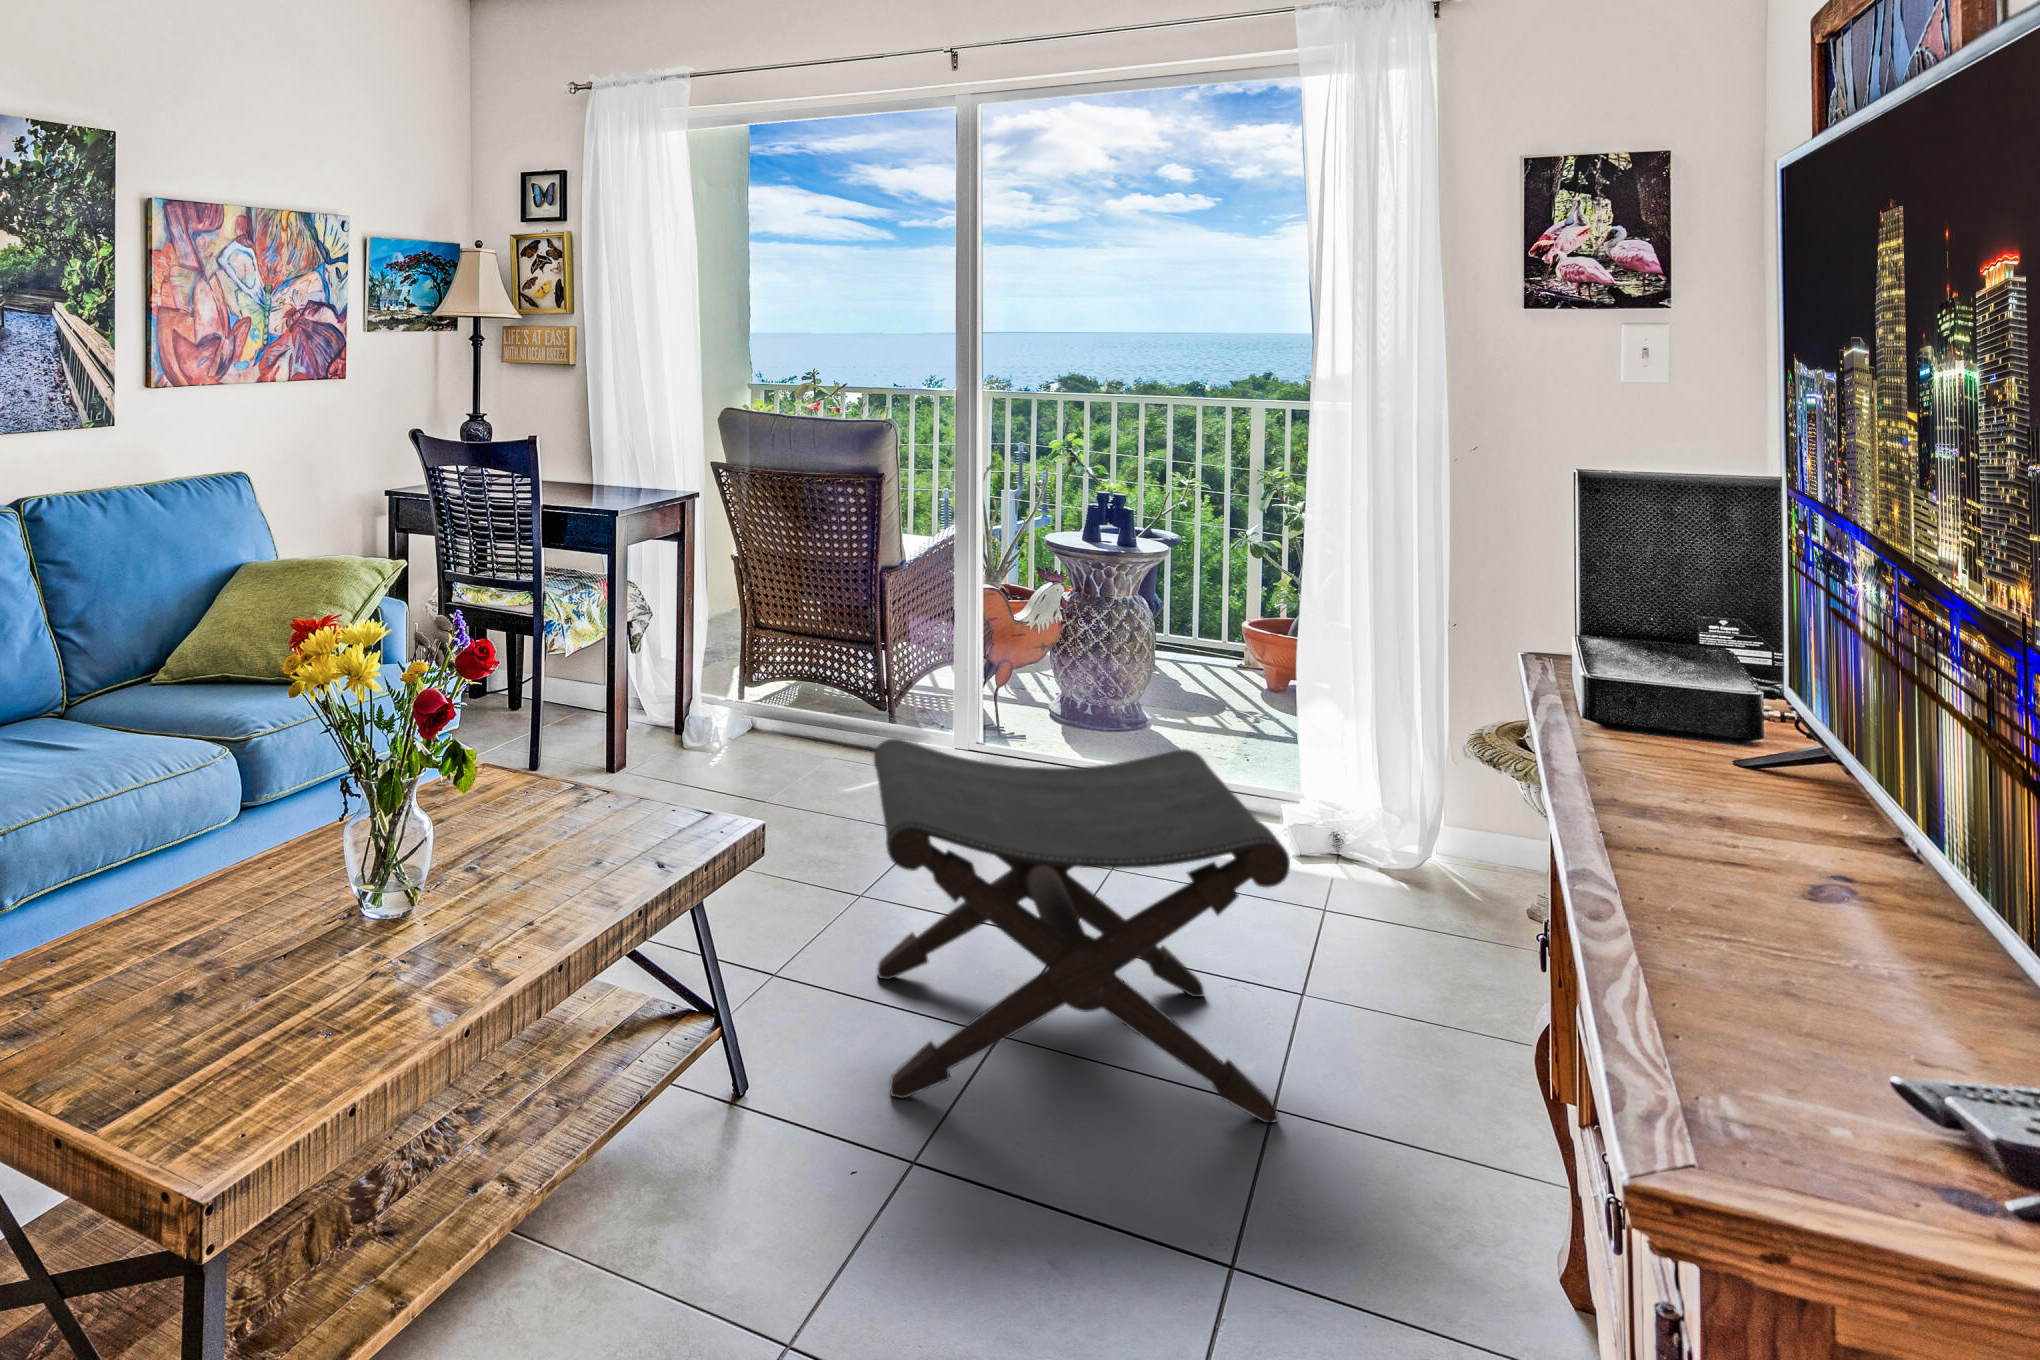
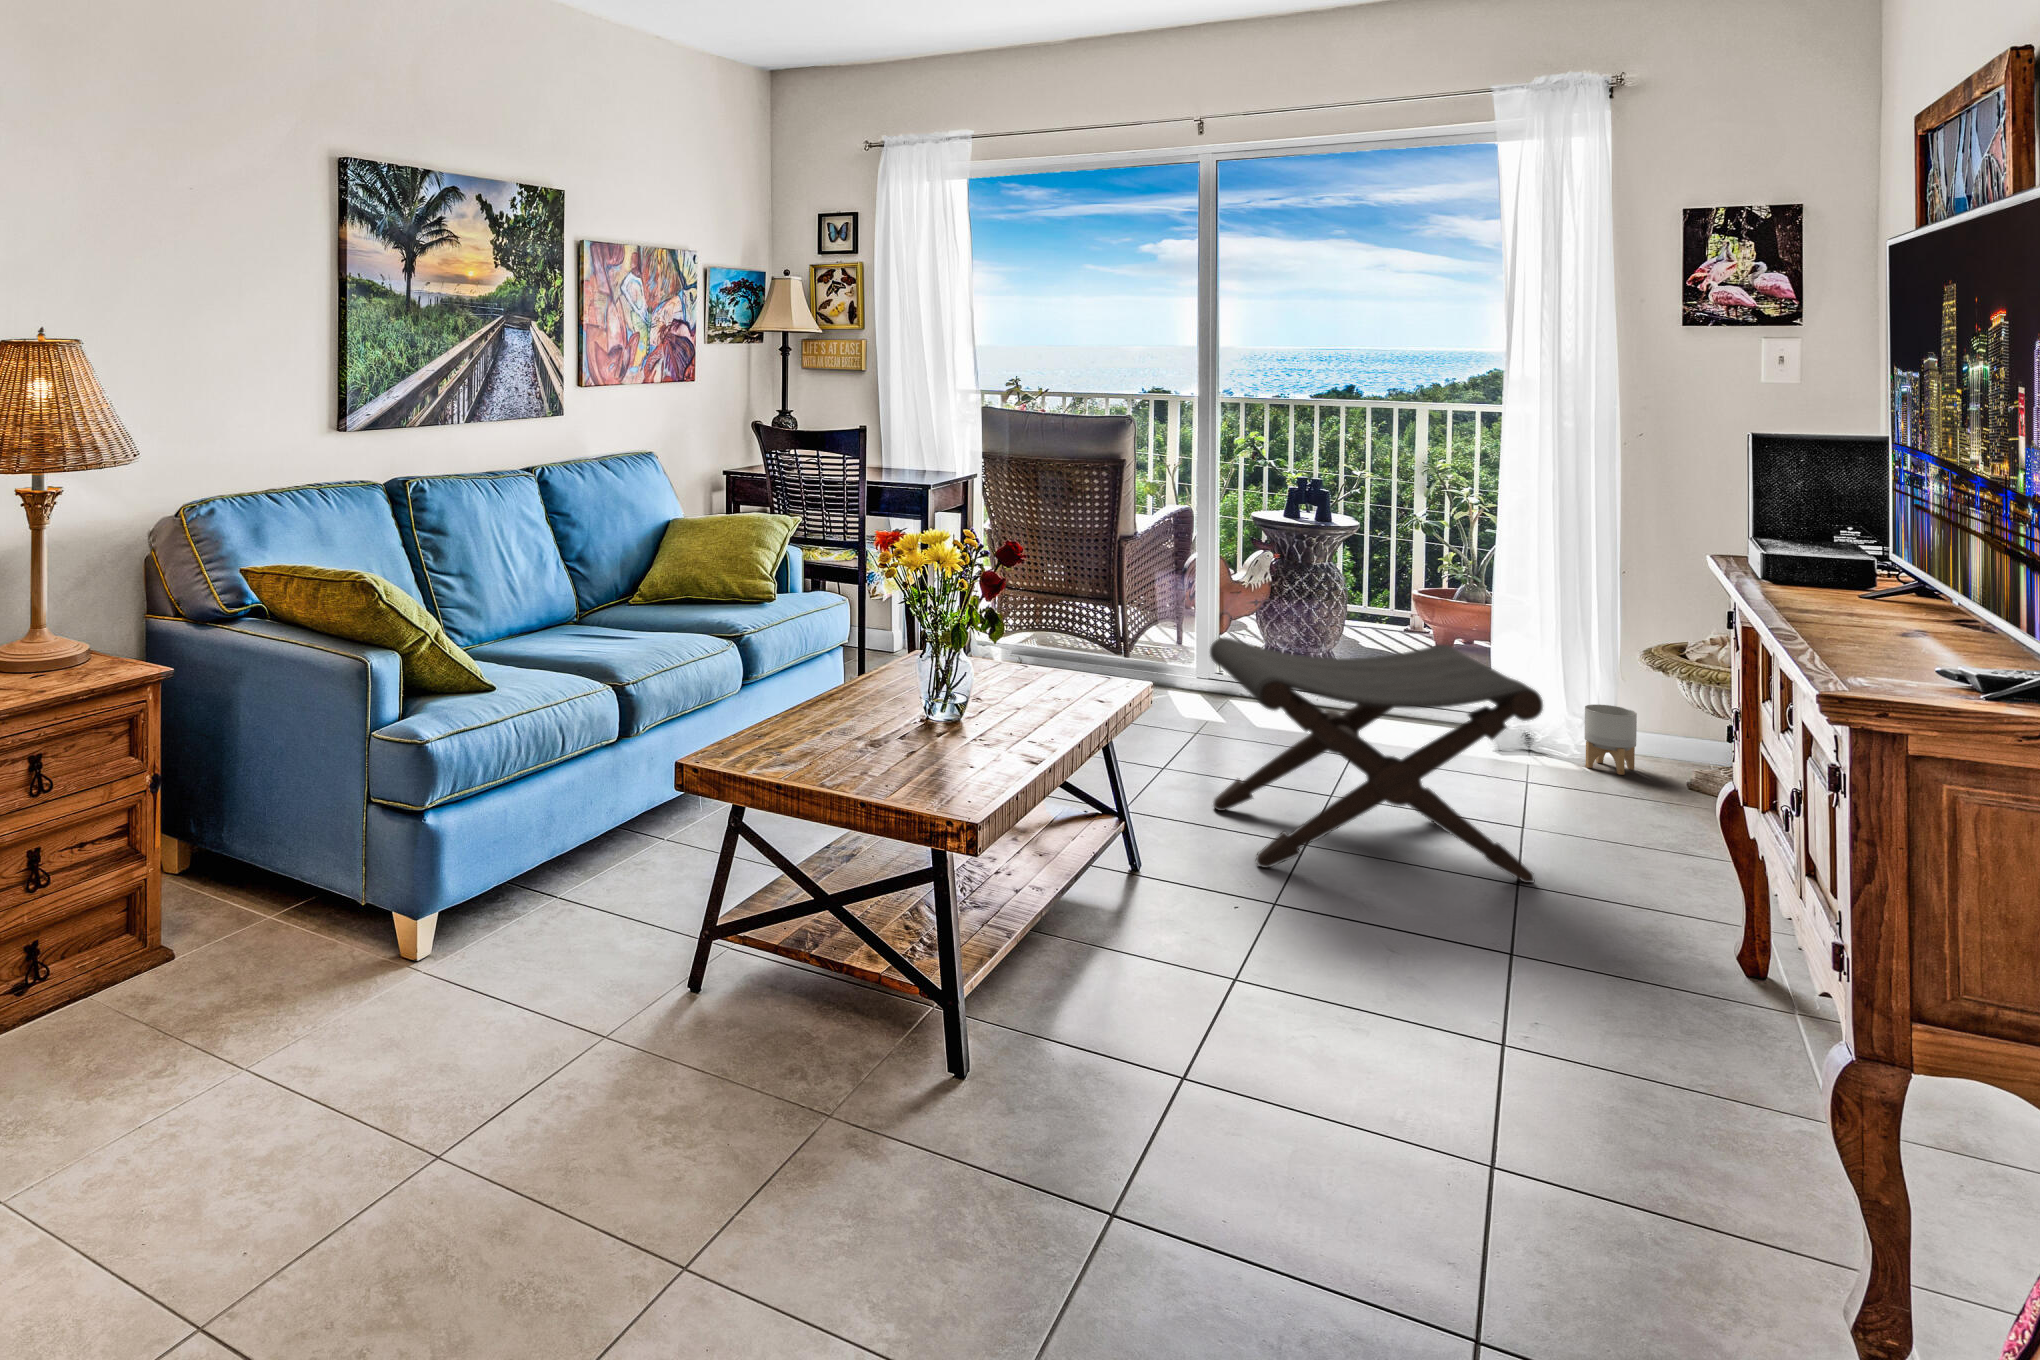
planter: none [1393,804,1458,901] -> present [1585,705,1637,775]

